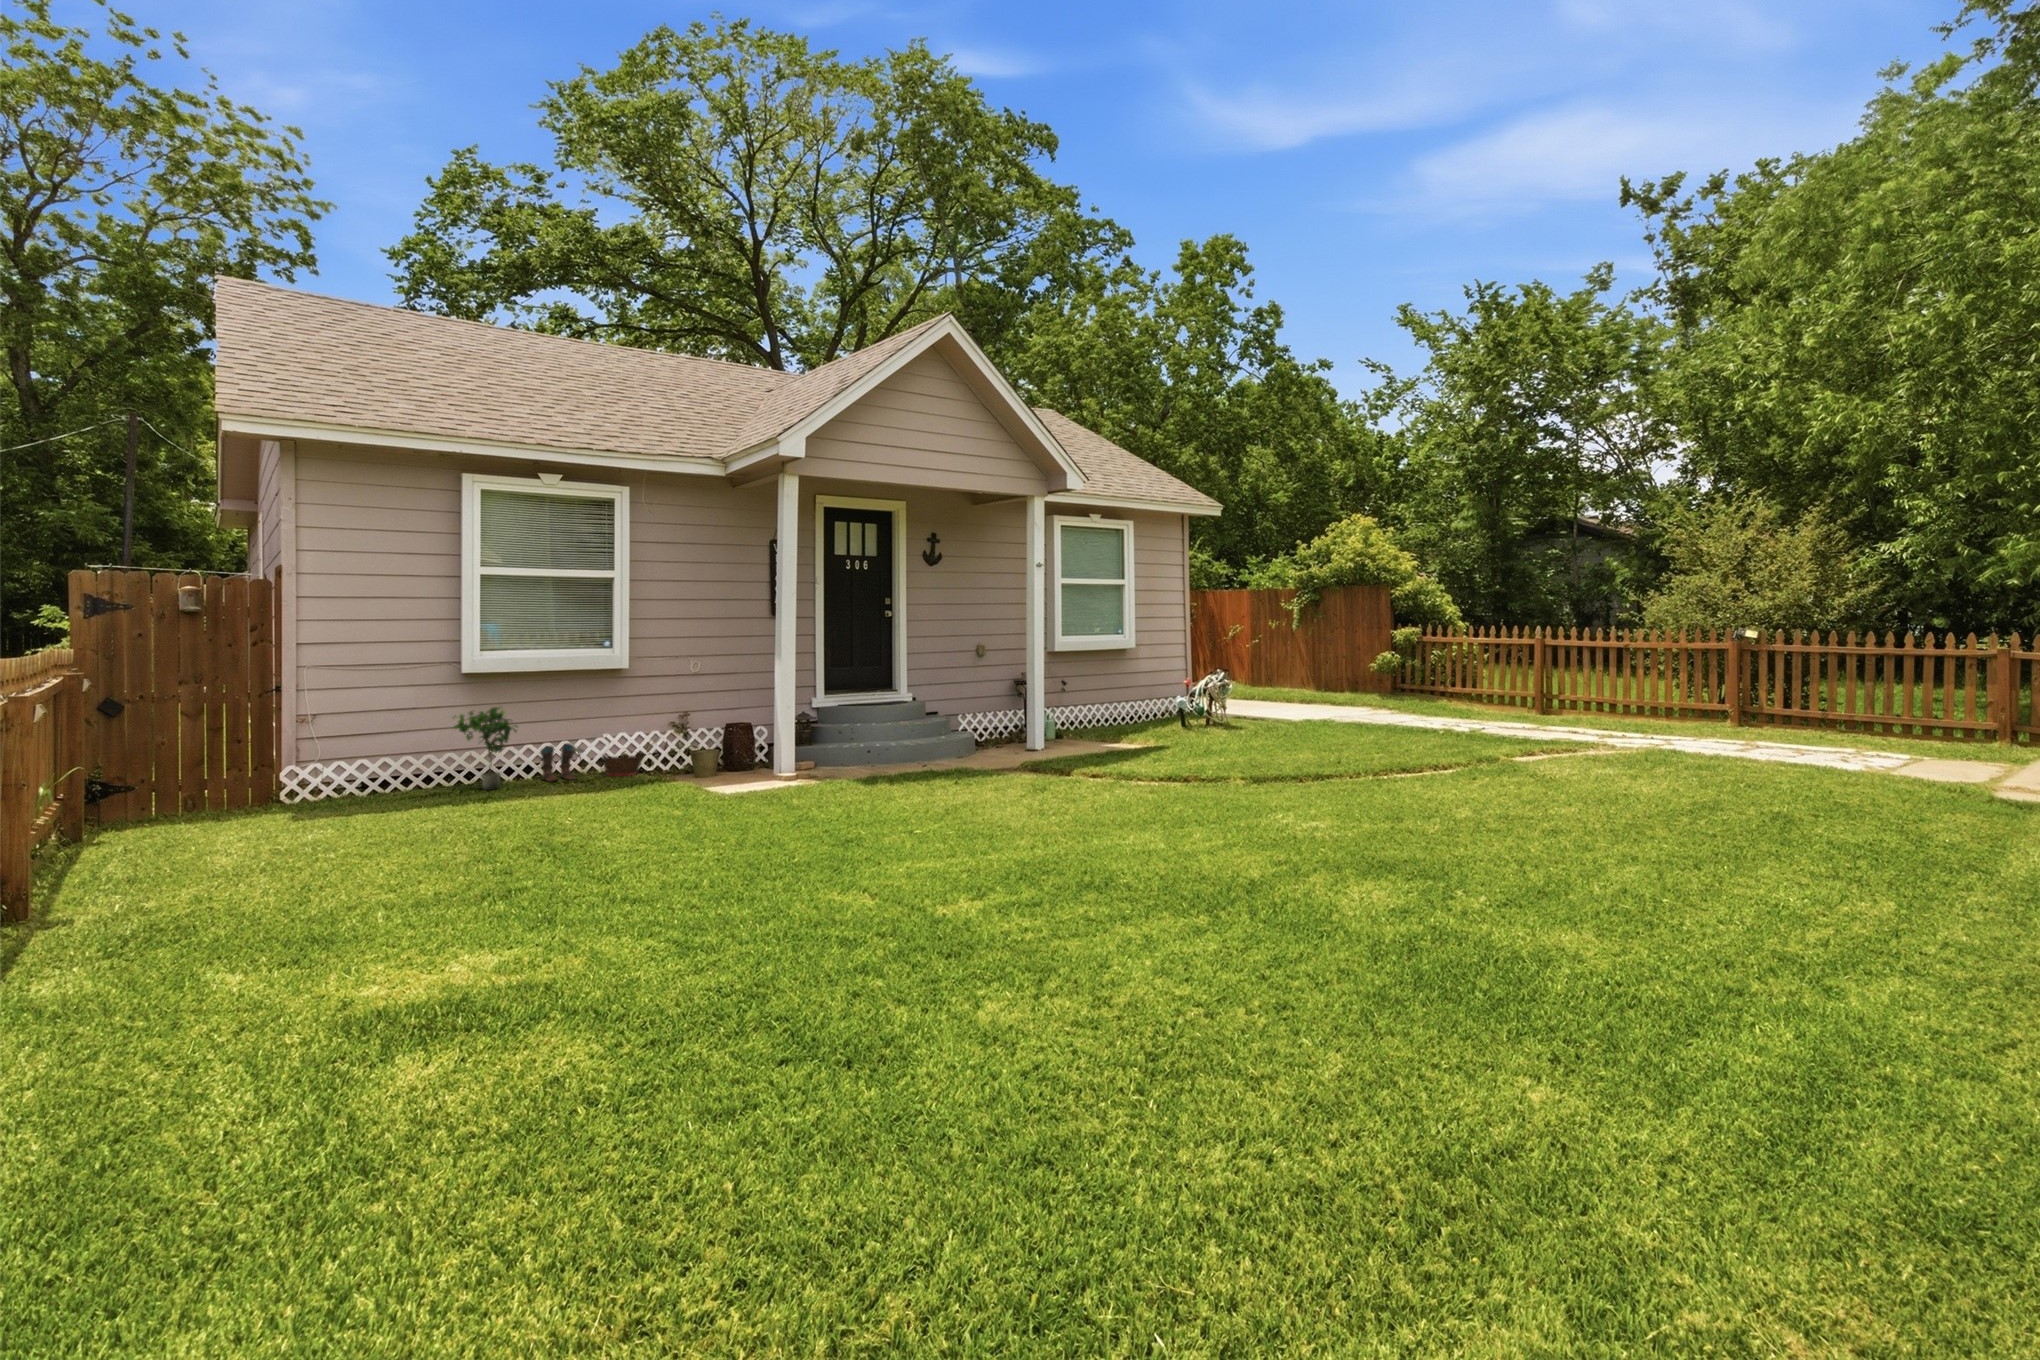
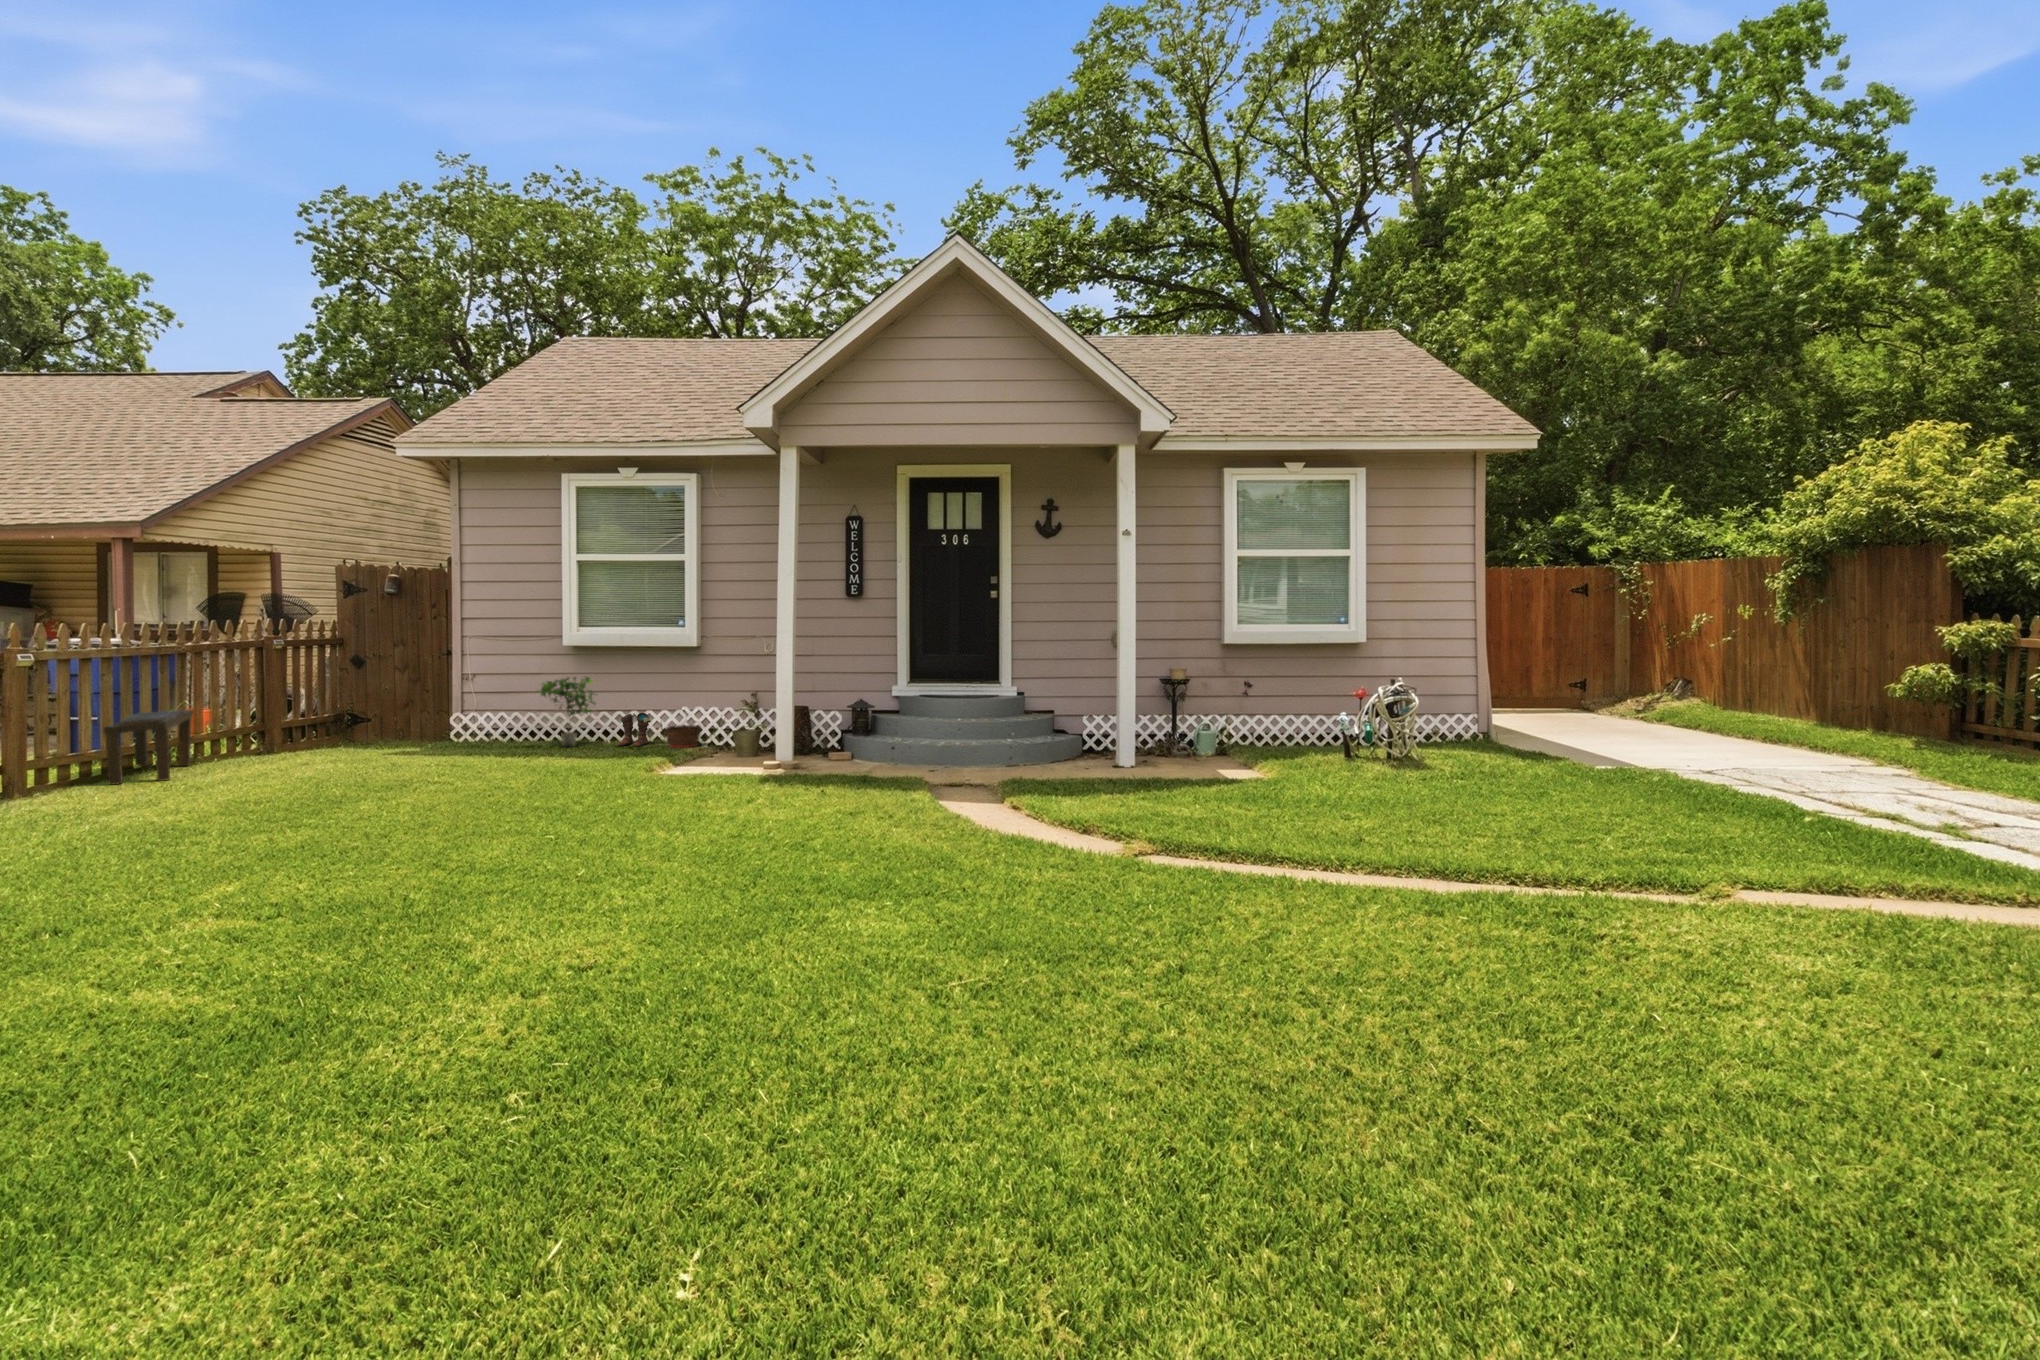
bench: none [20,778,209,888] -> present [103,710,193,785]

